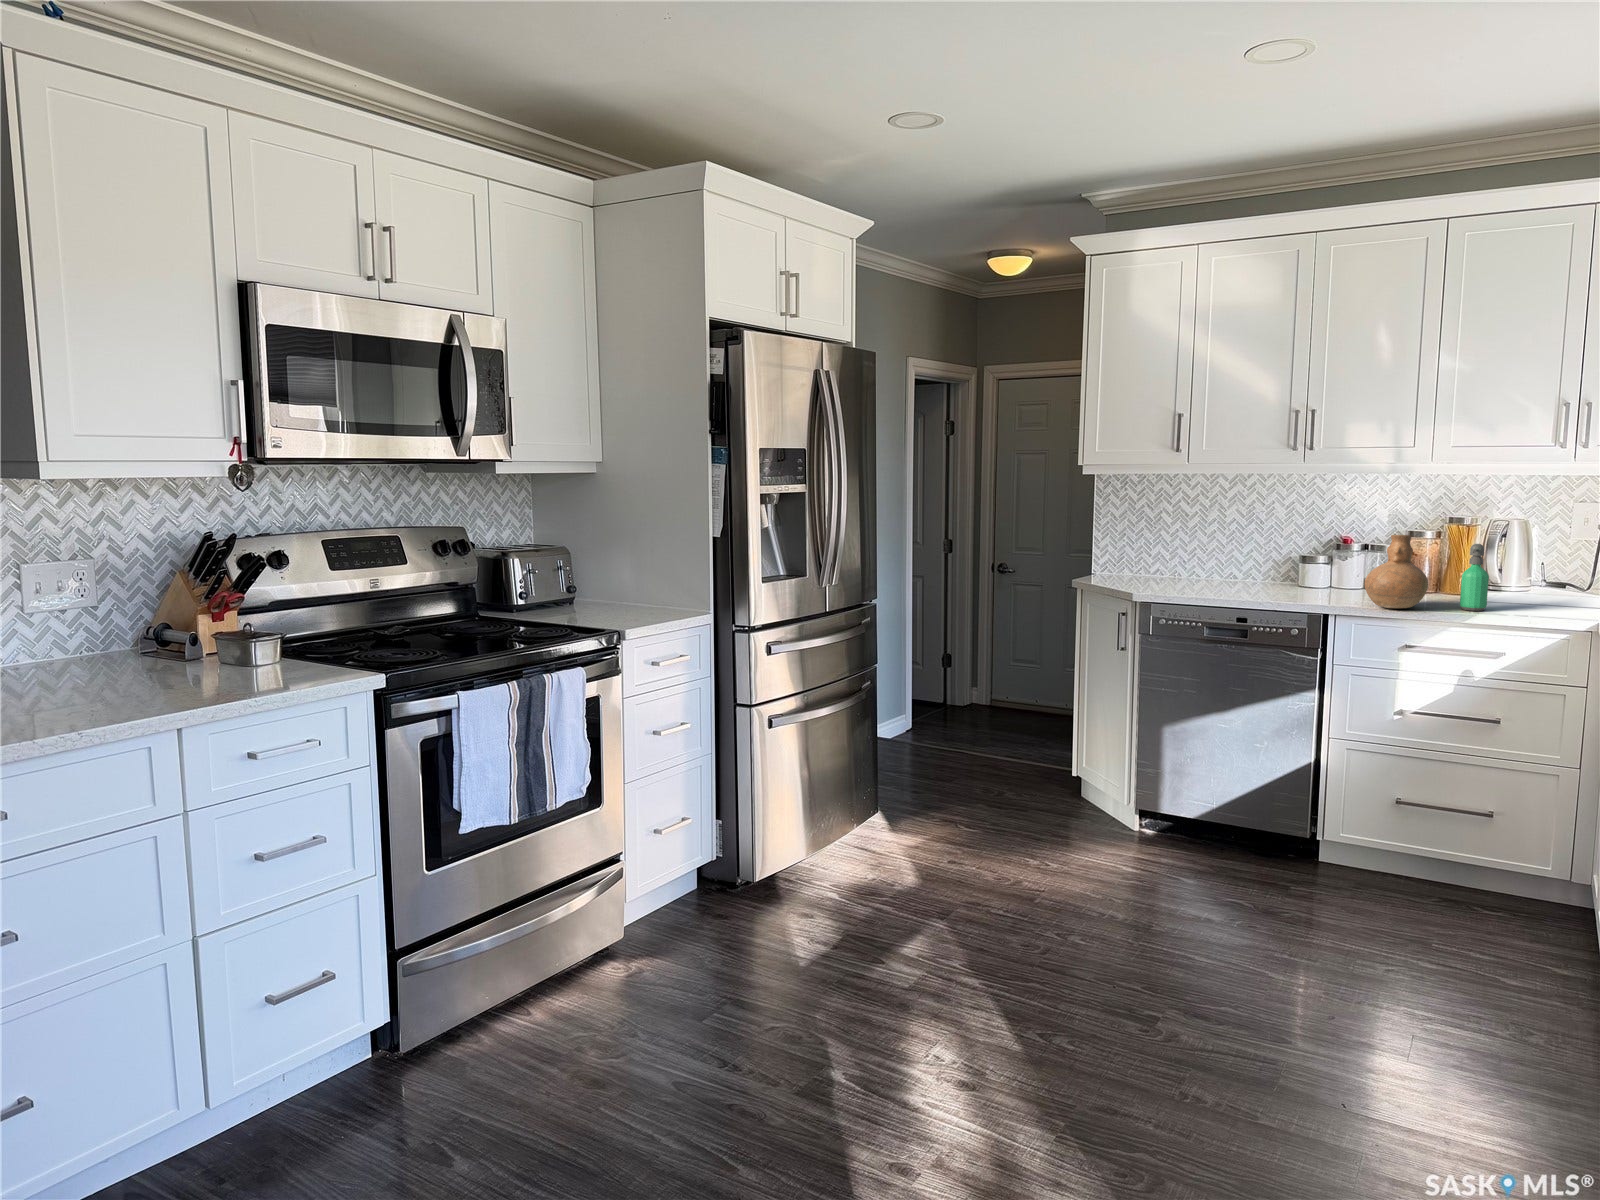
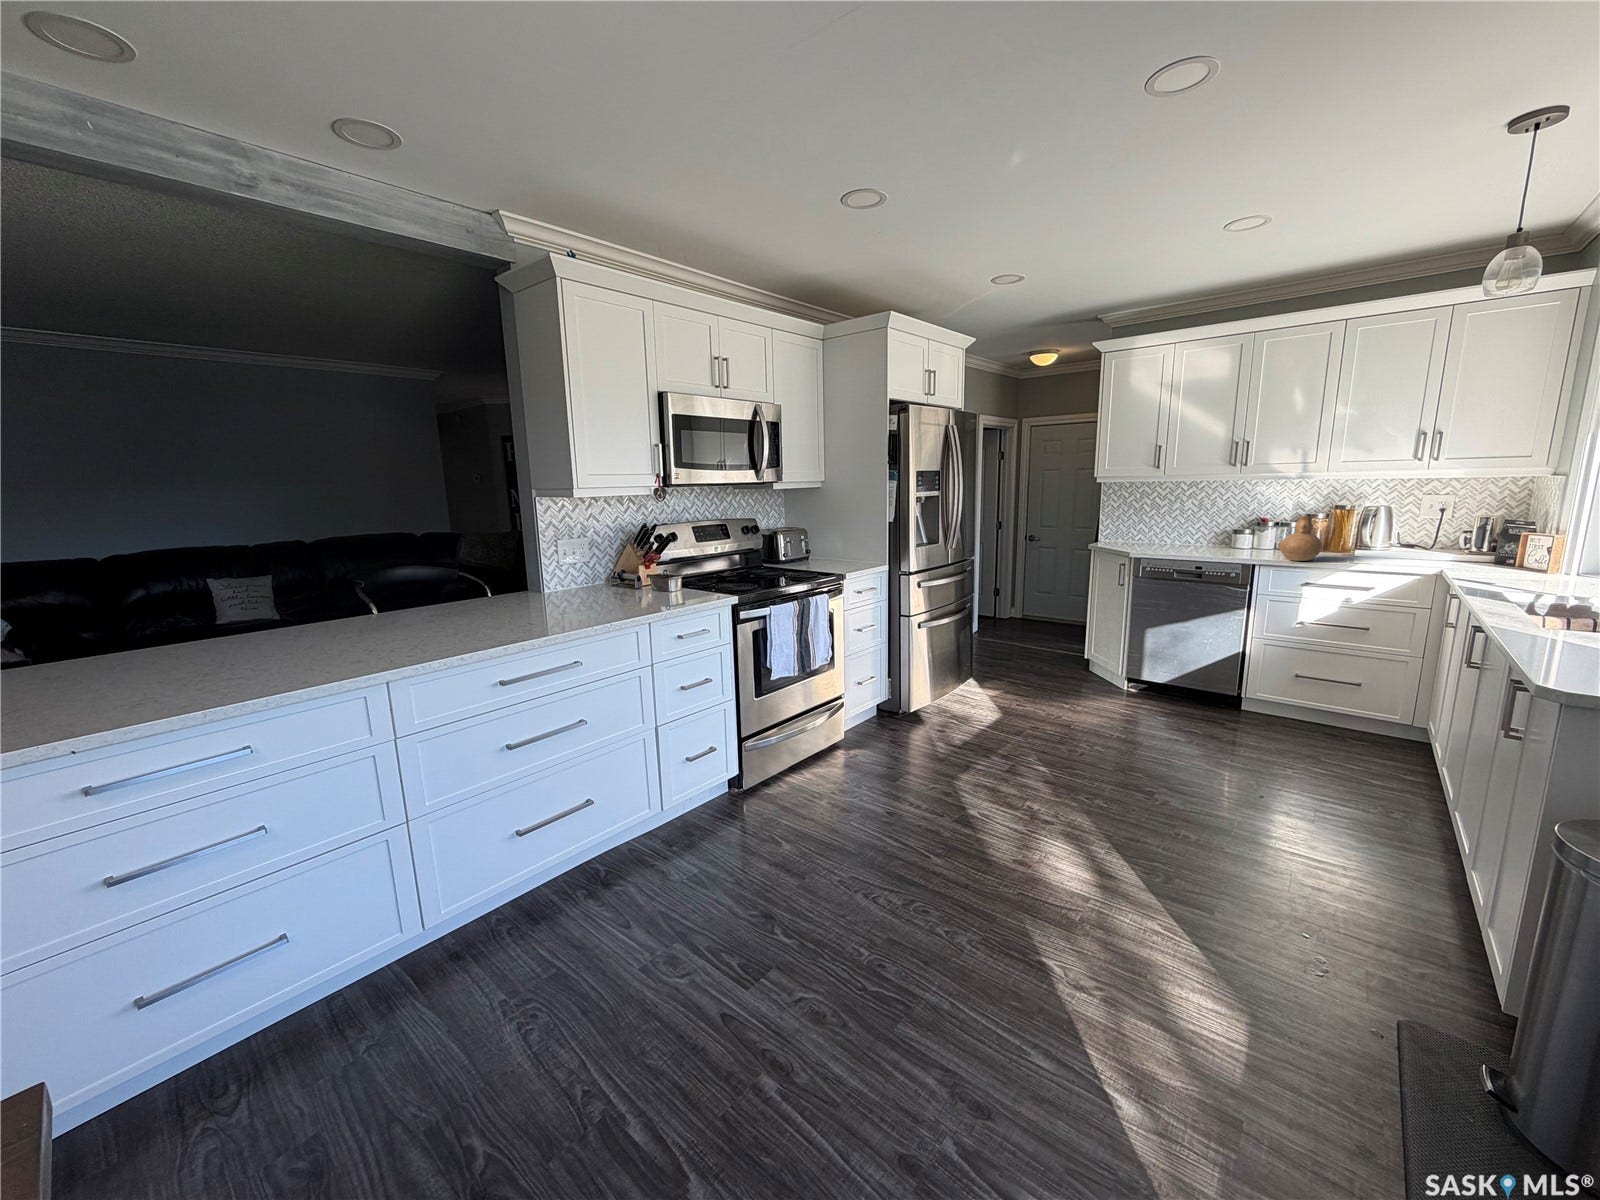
soap dispenser: present [1460,544,1489,611] -> none [1342,521,1363,562]

